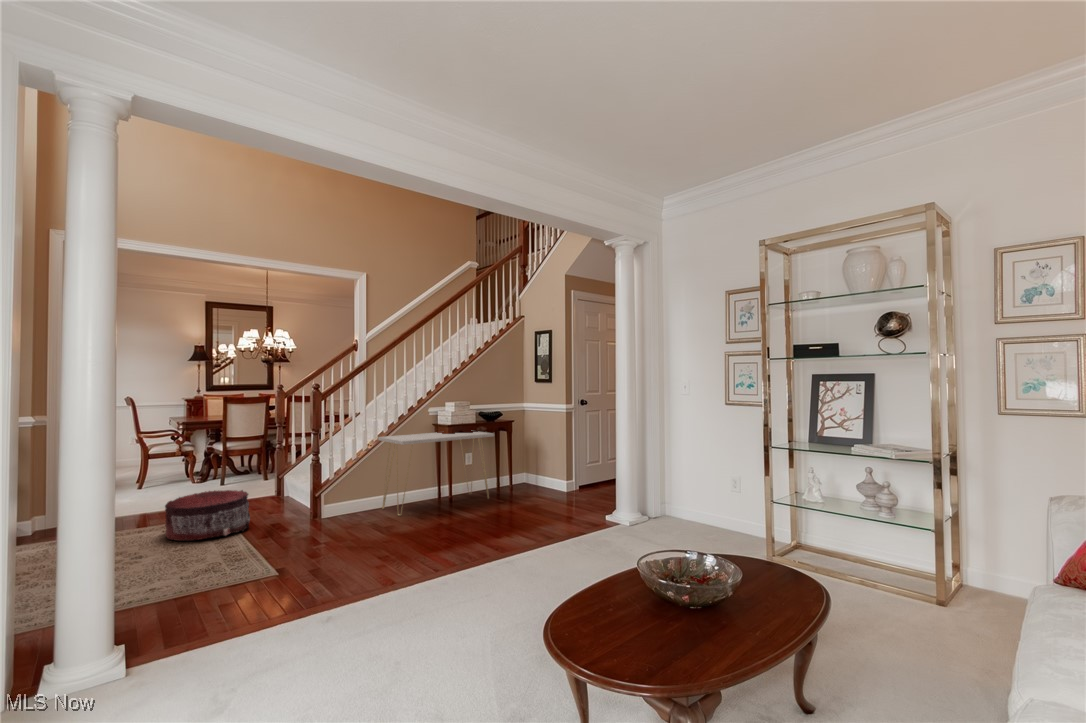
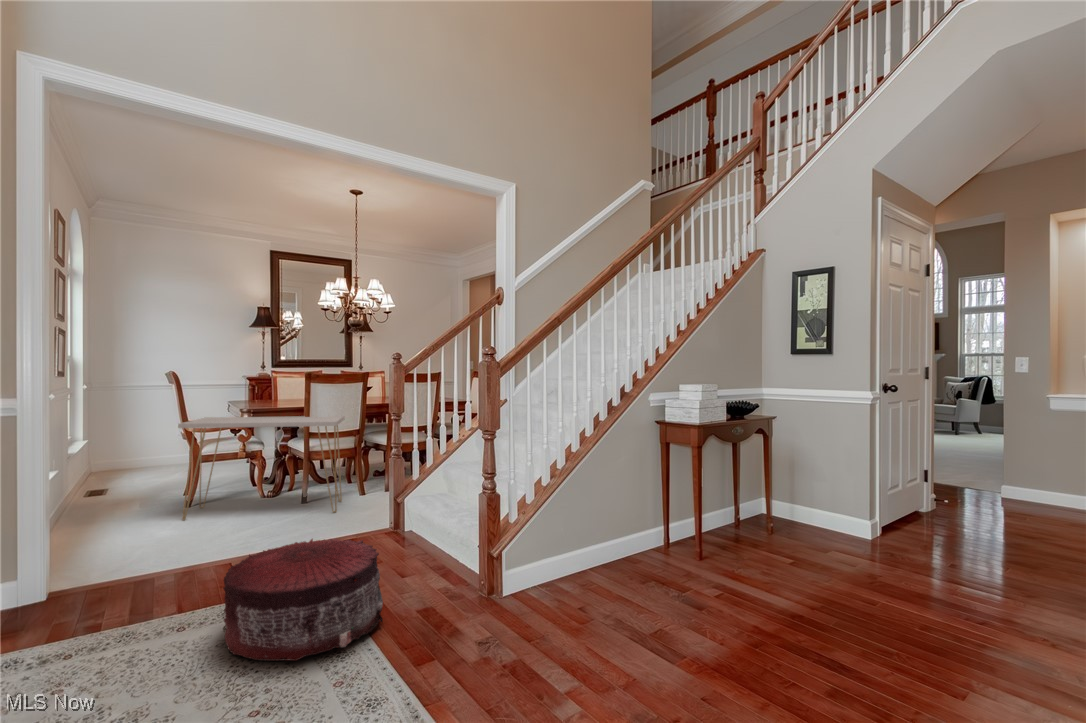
console table: present [378,432,494,516] -> present [178,416,345,520]

